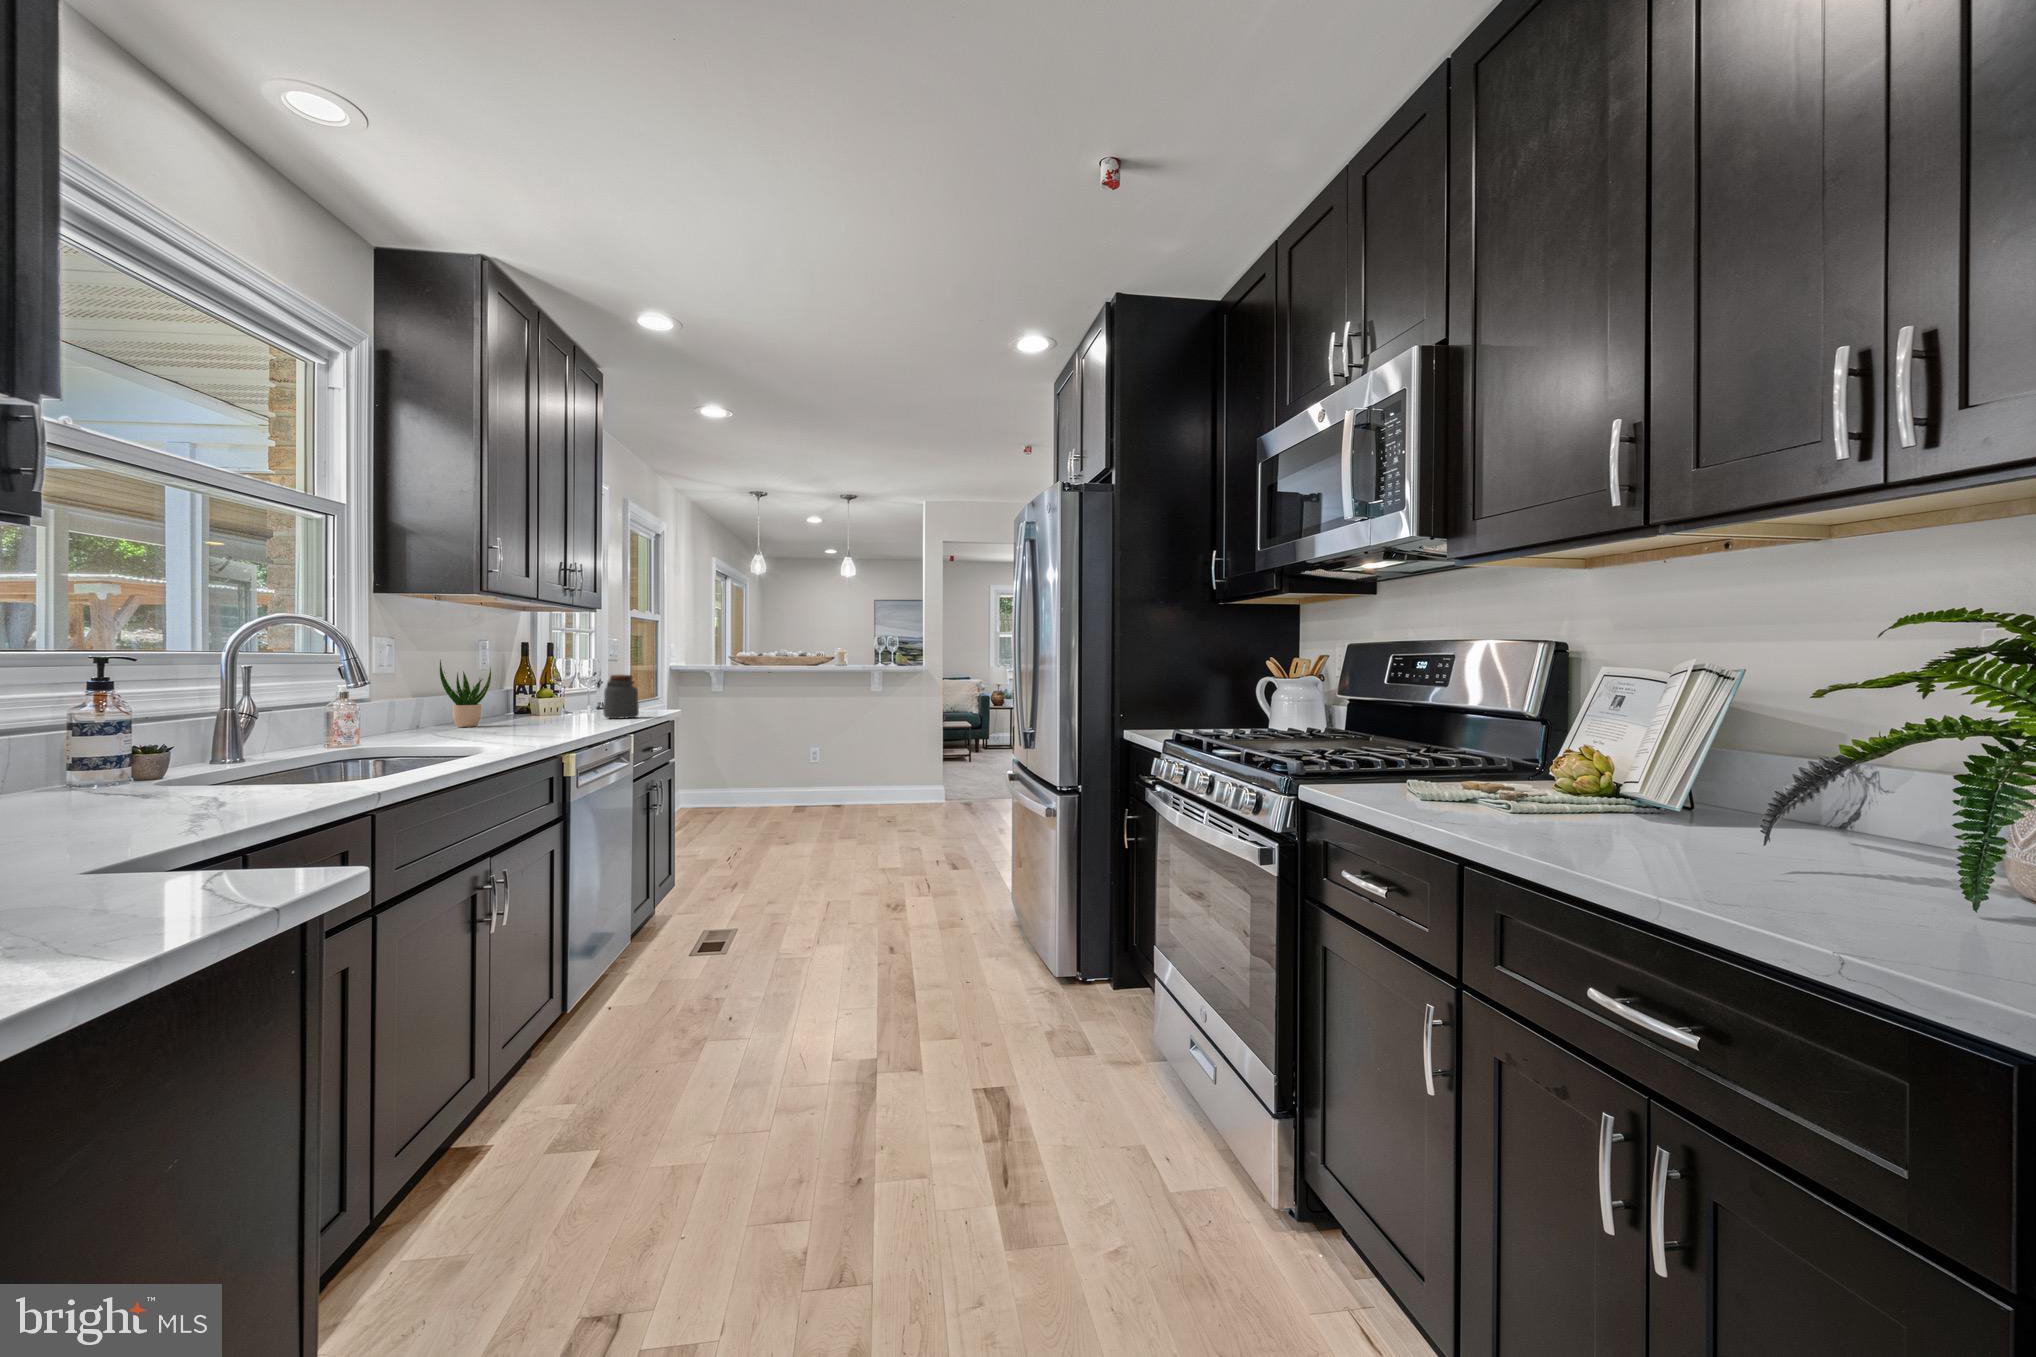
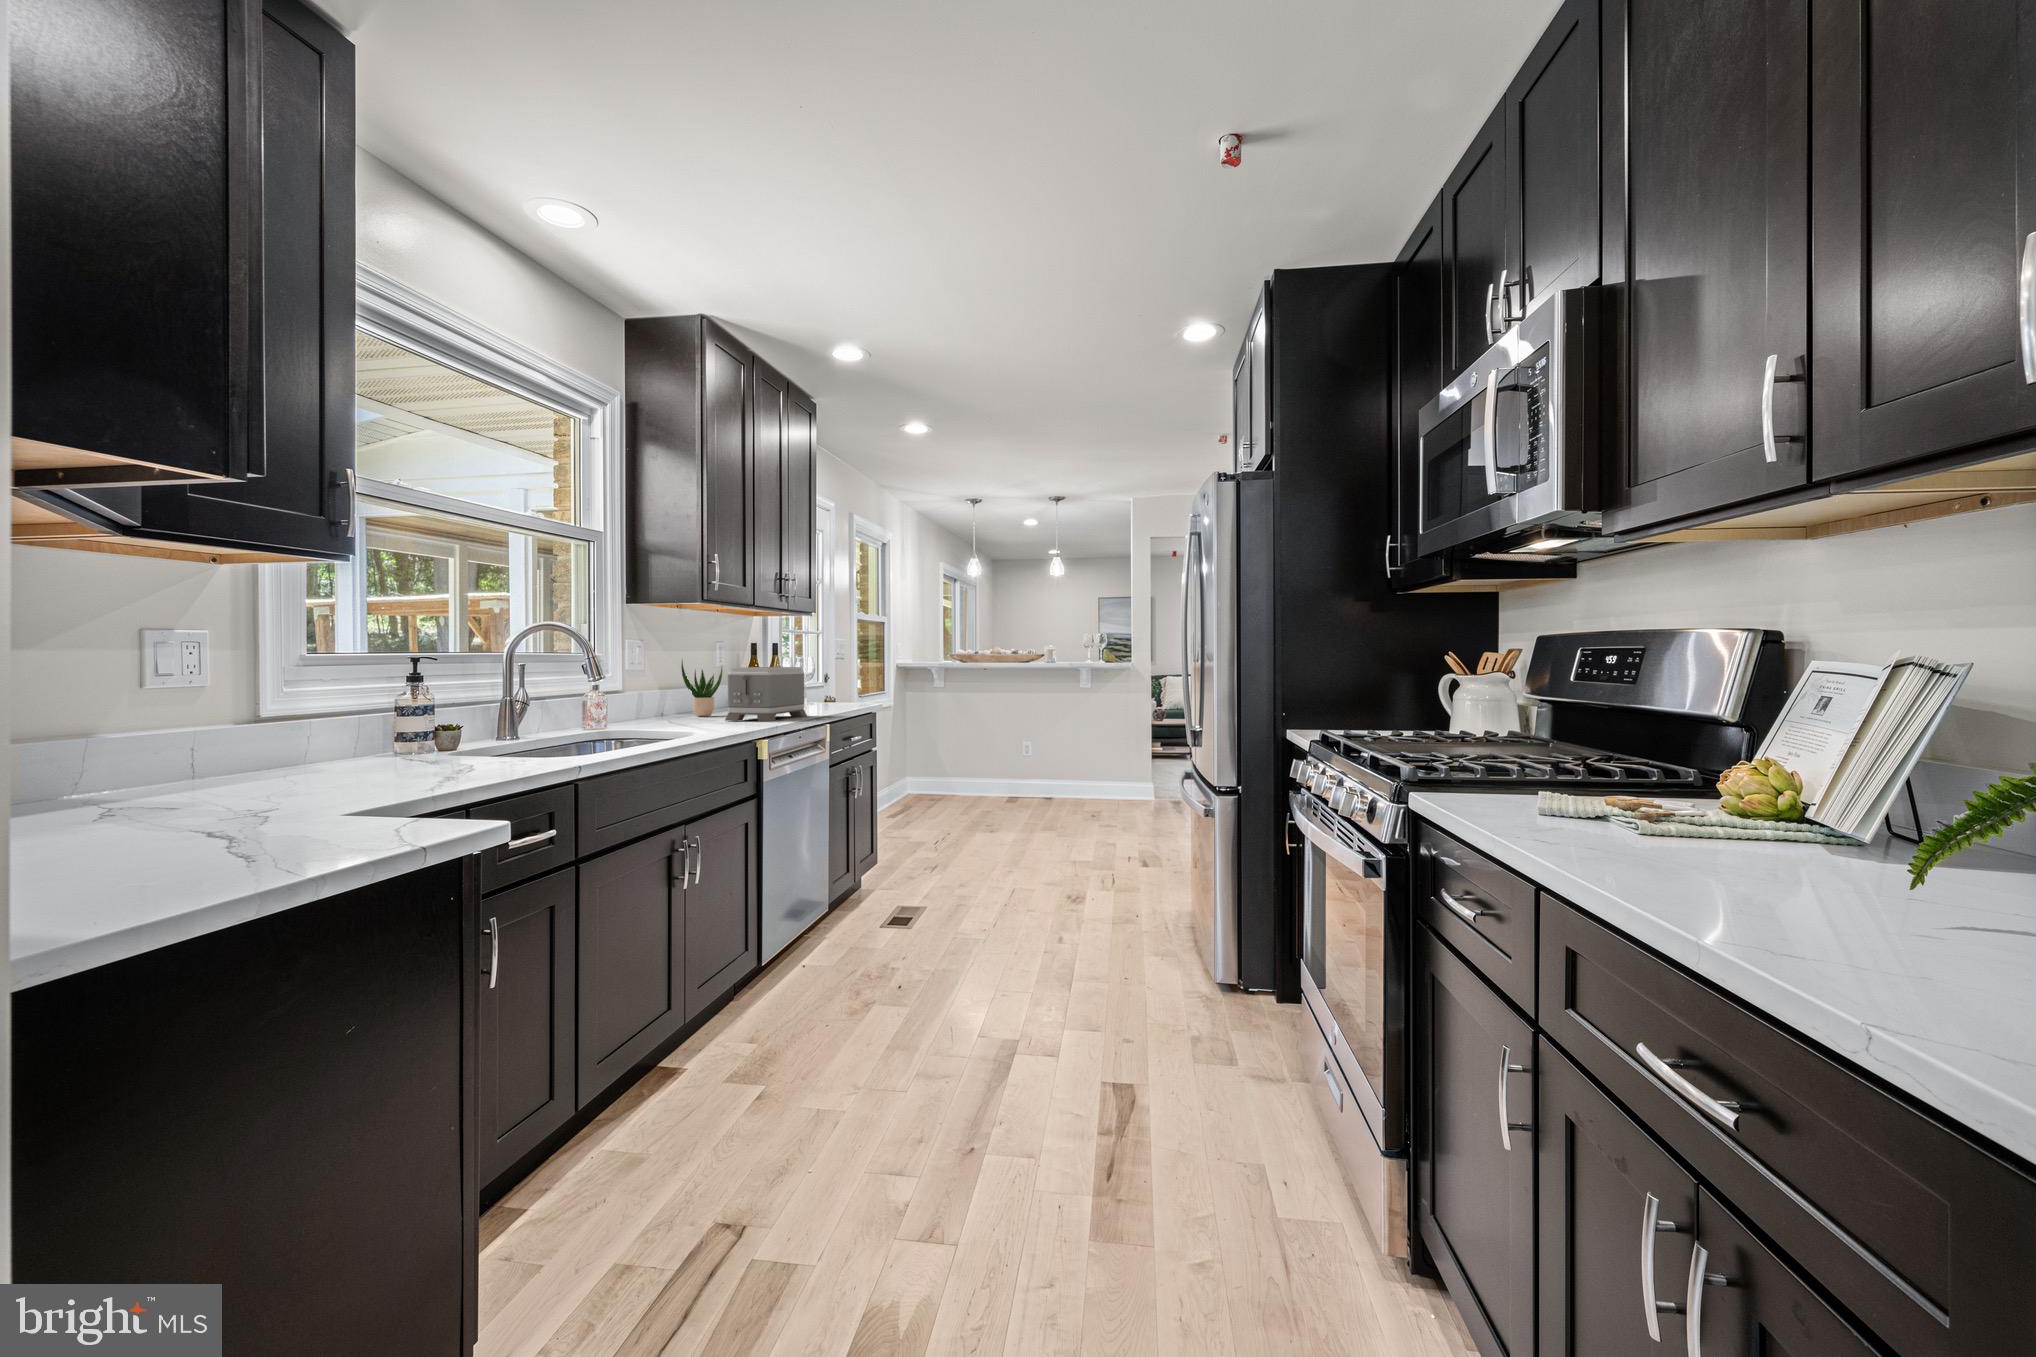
toaster: none [506,669,603,731] -> present [725,667,807,721]
jar: present [603,675,639,719] -> none [813,672,843,711]

